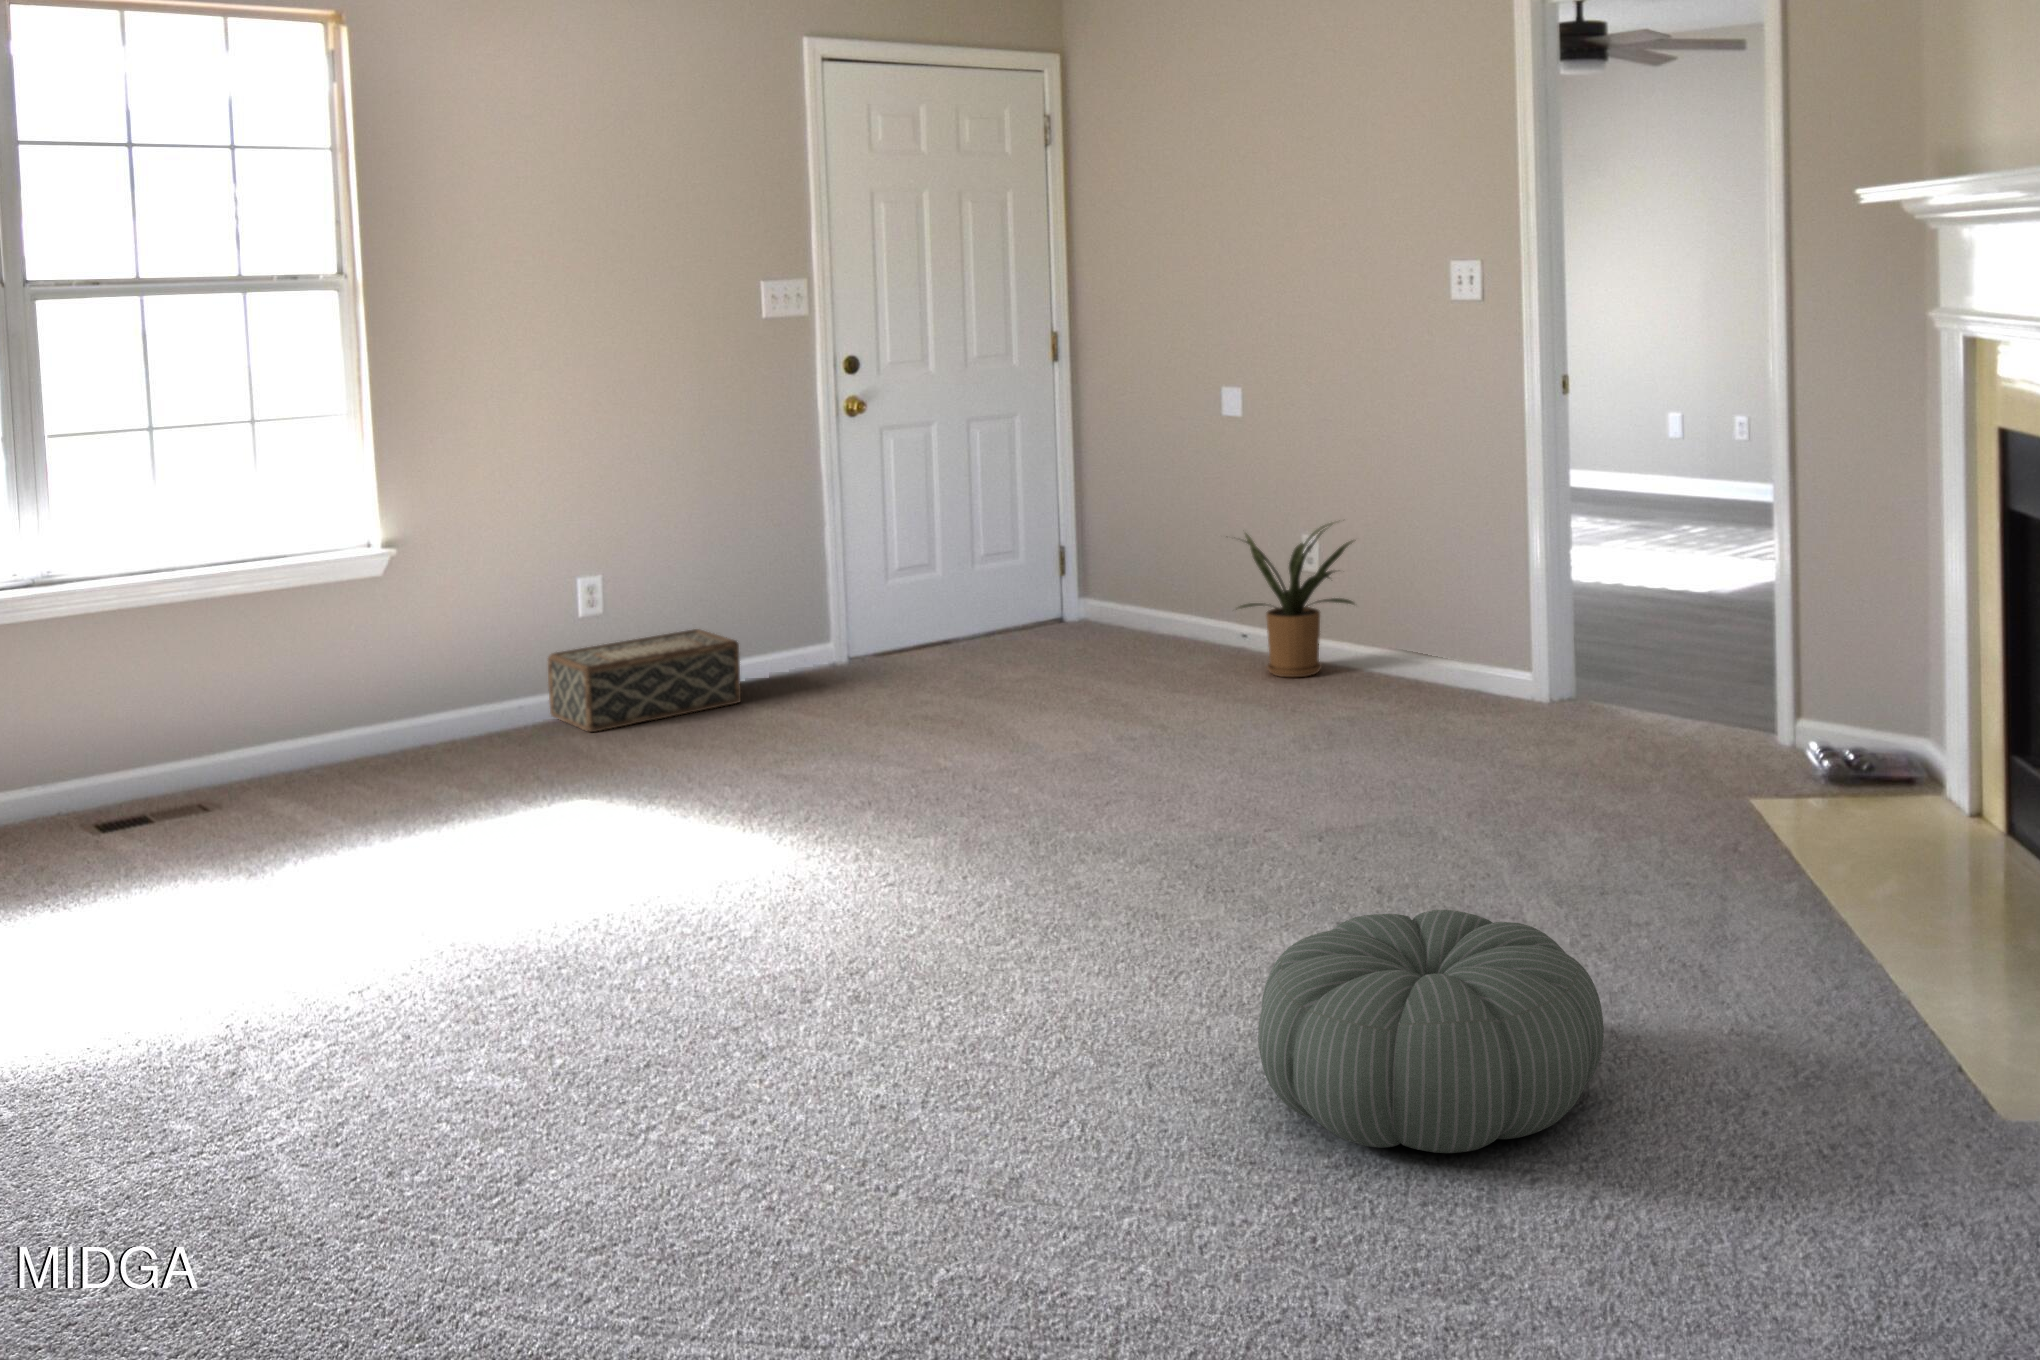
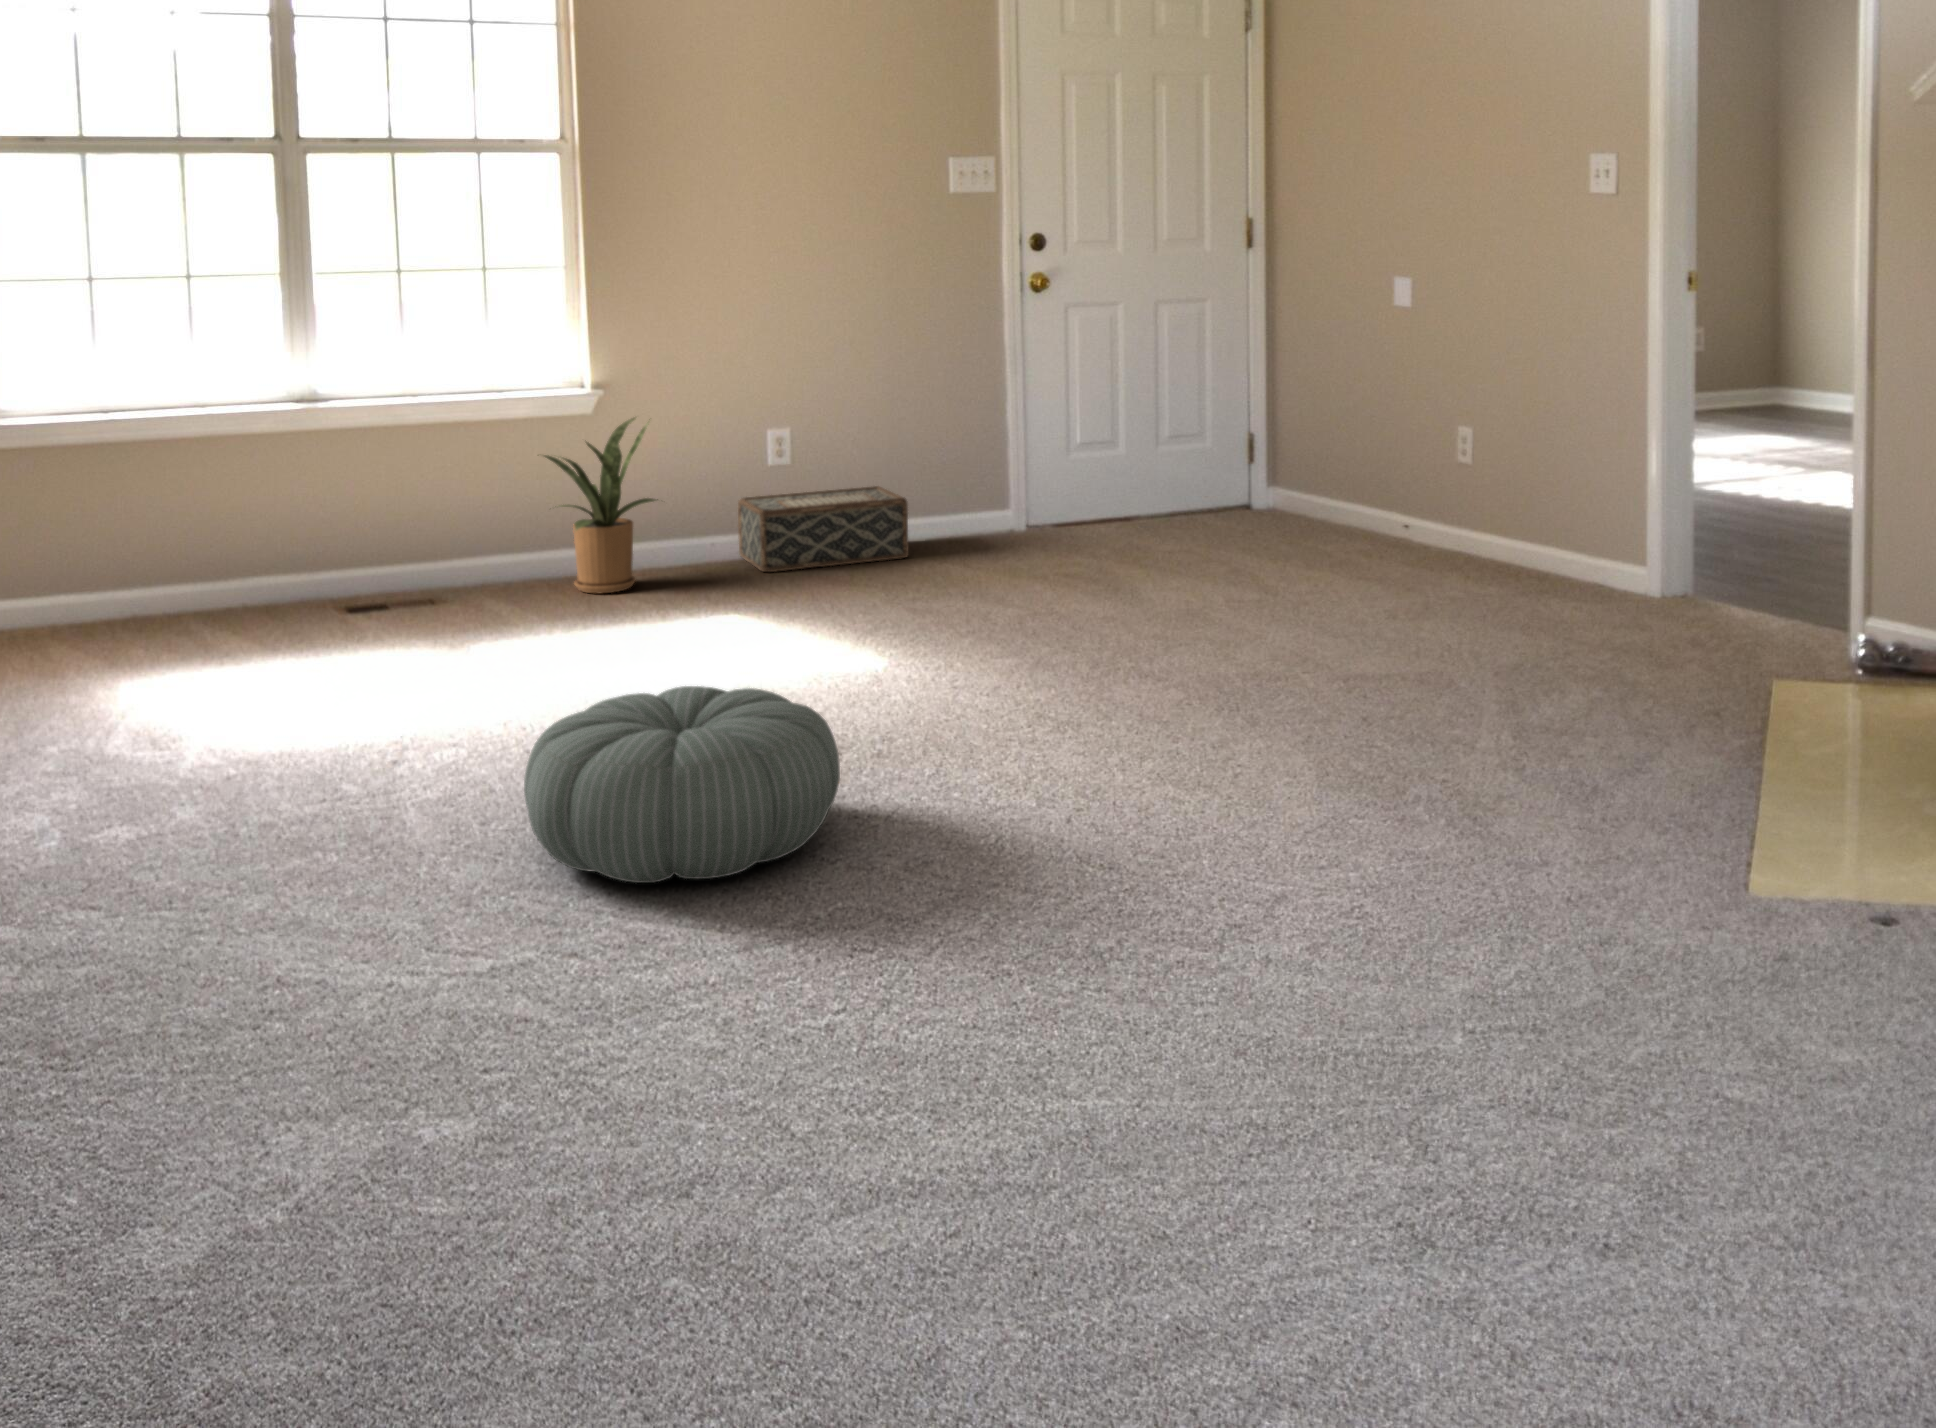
house plant: present [1238,523,1354,677] -> present [544,418,658,593]
pouf: present [1258,910,1604,1153] -> present [524,686,840,883]

